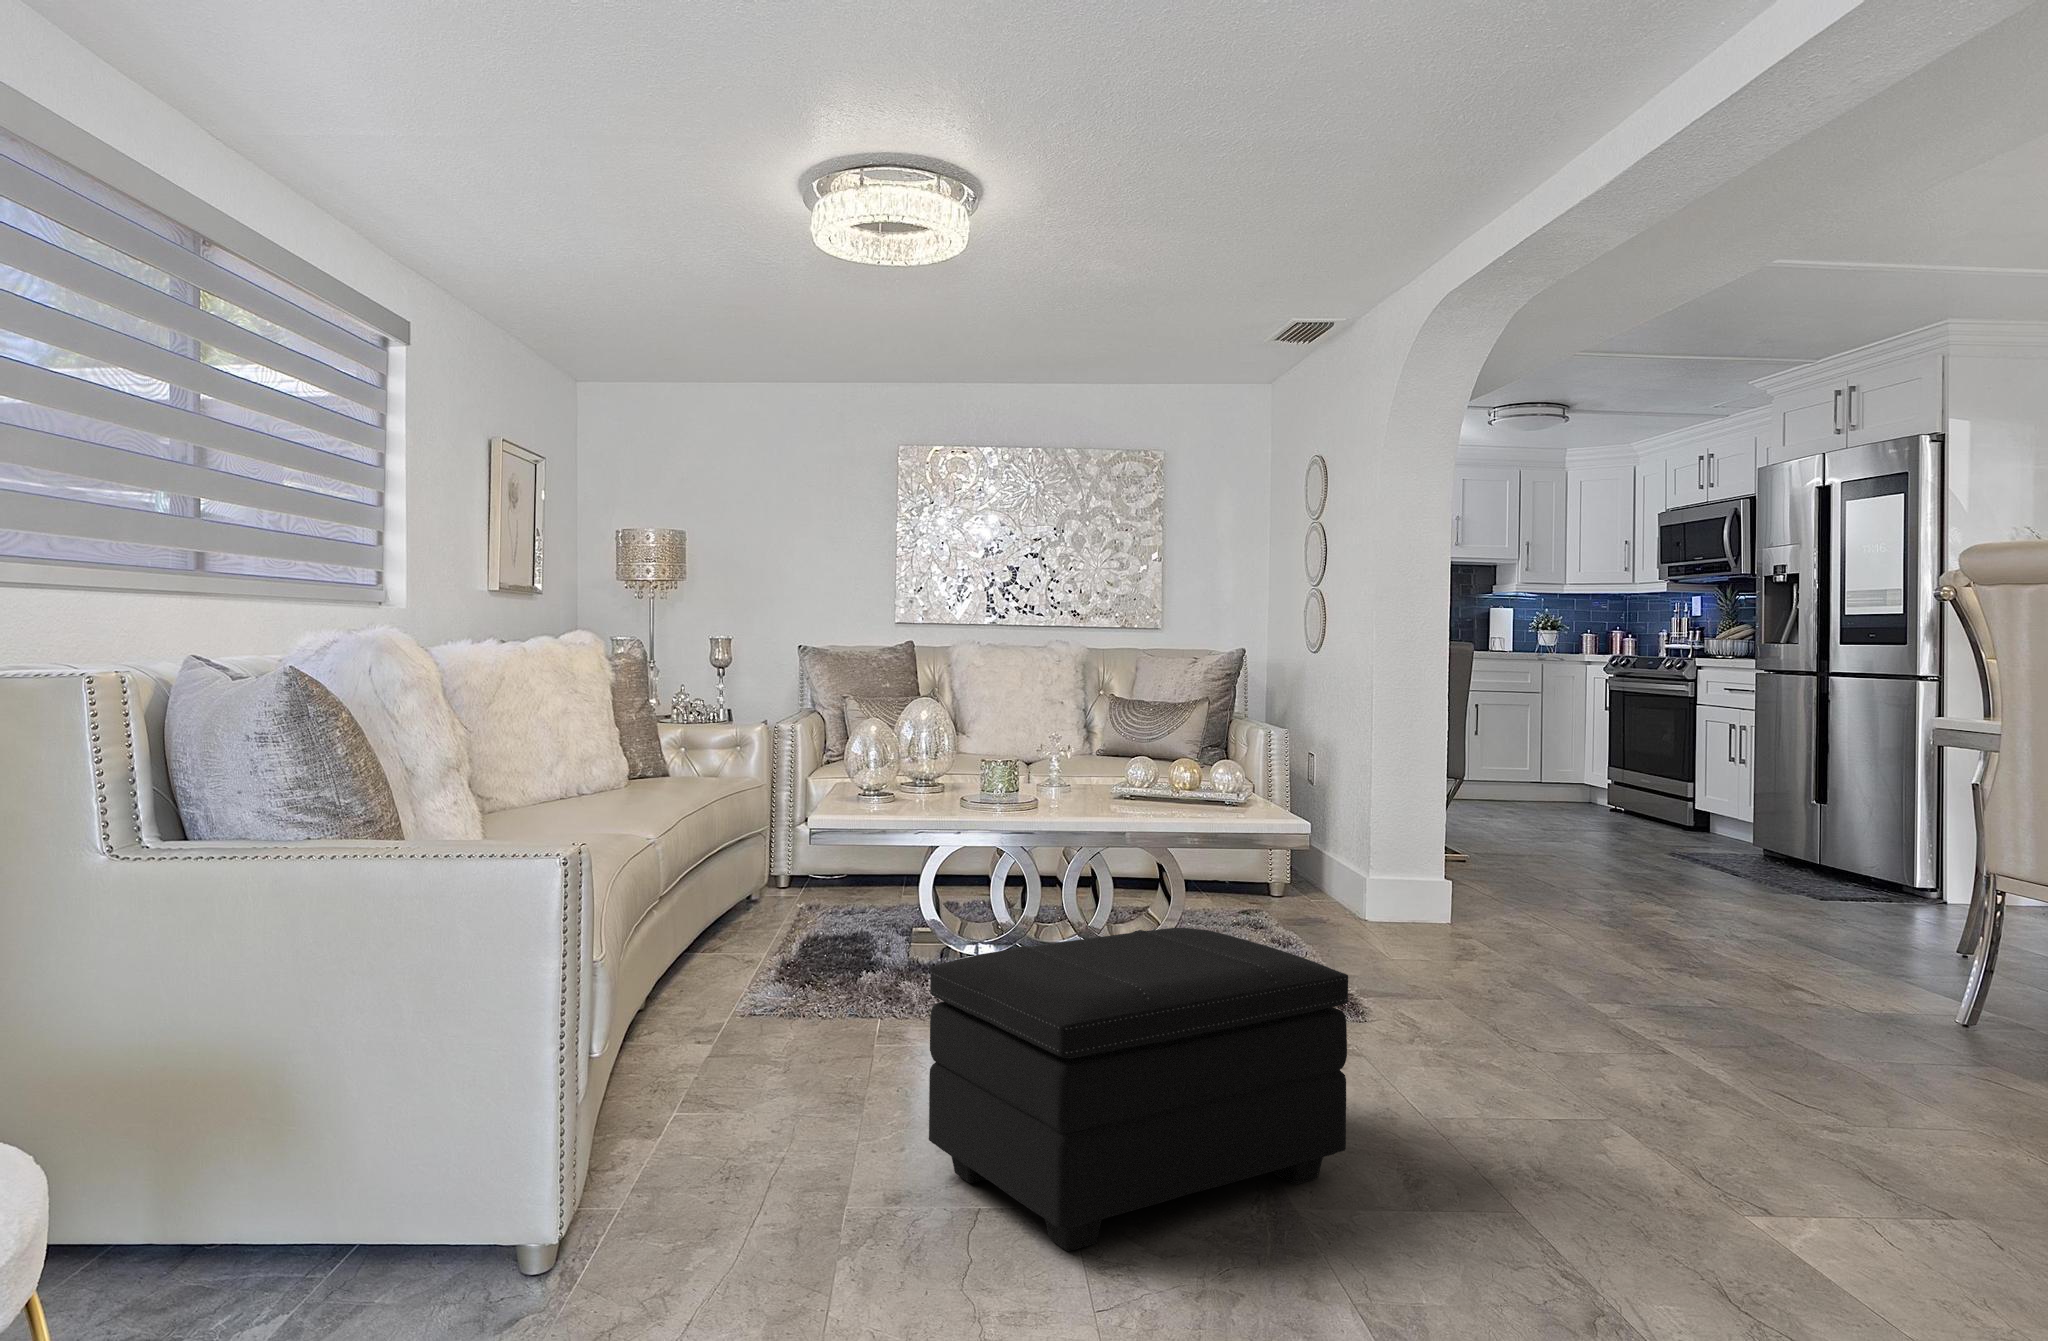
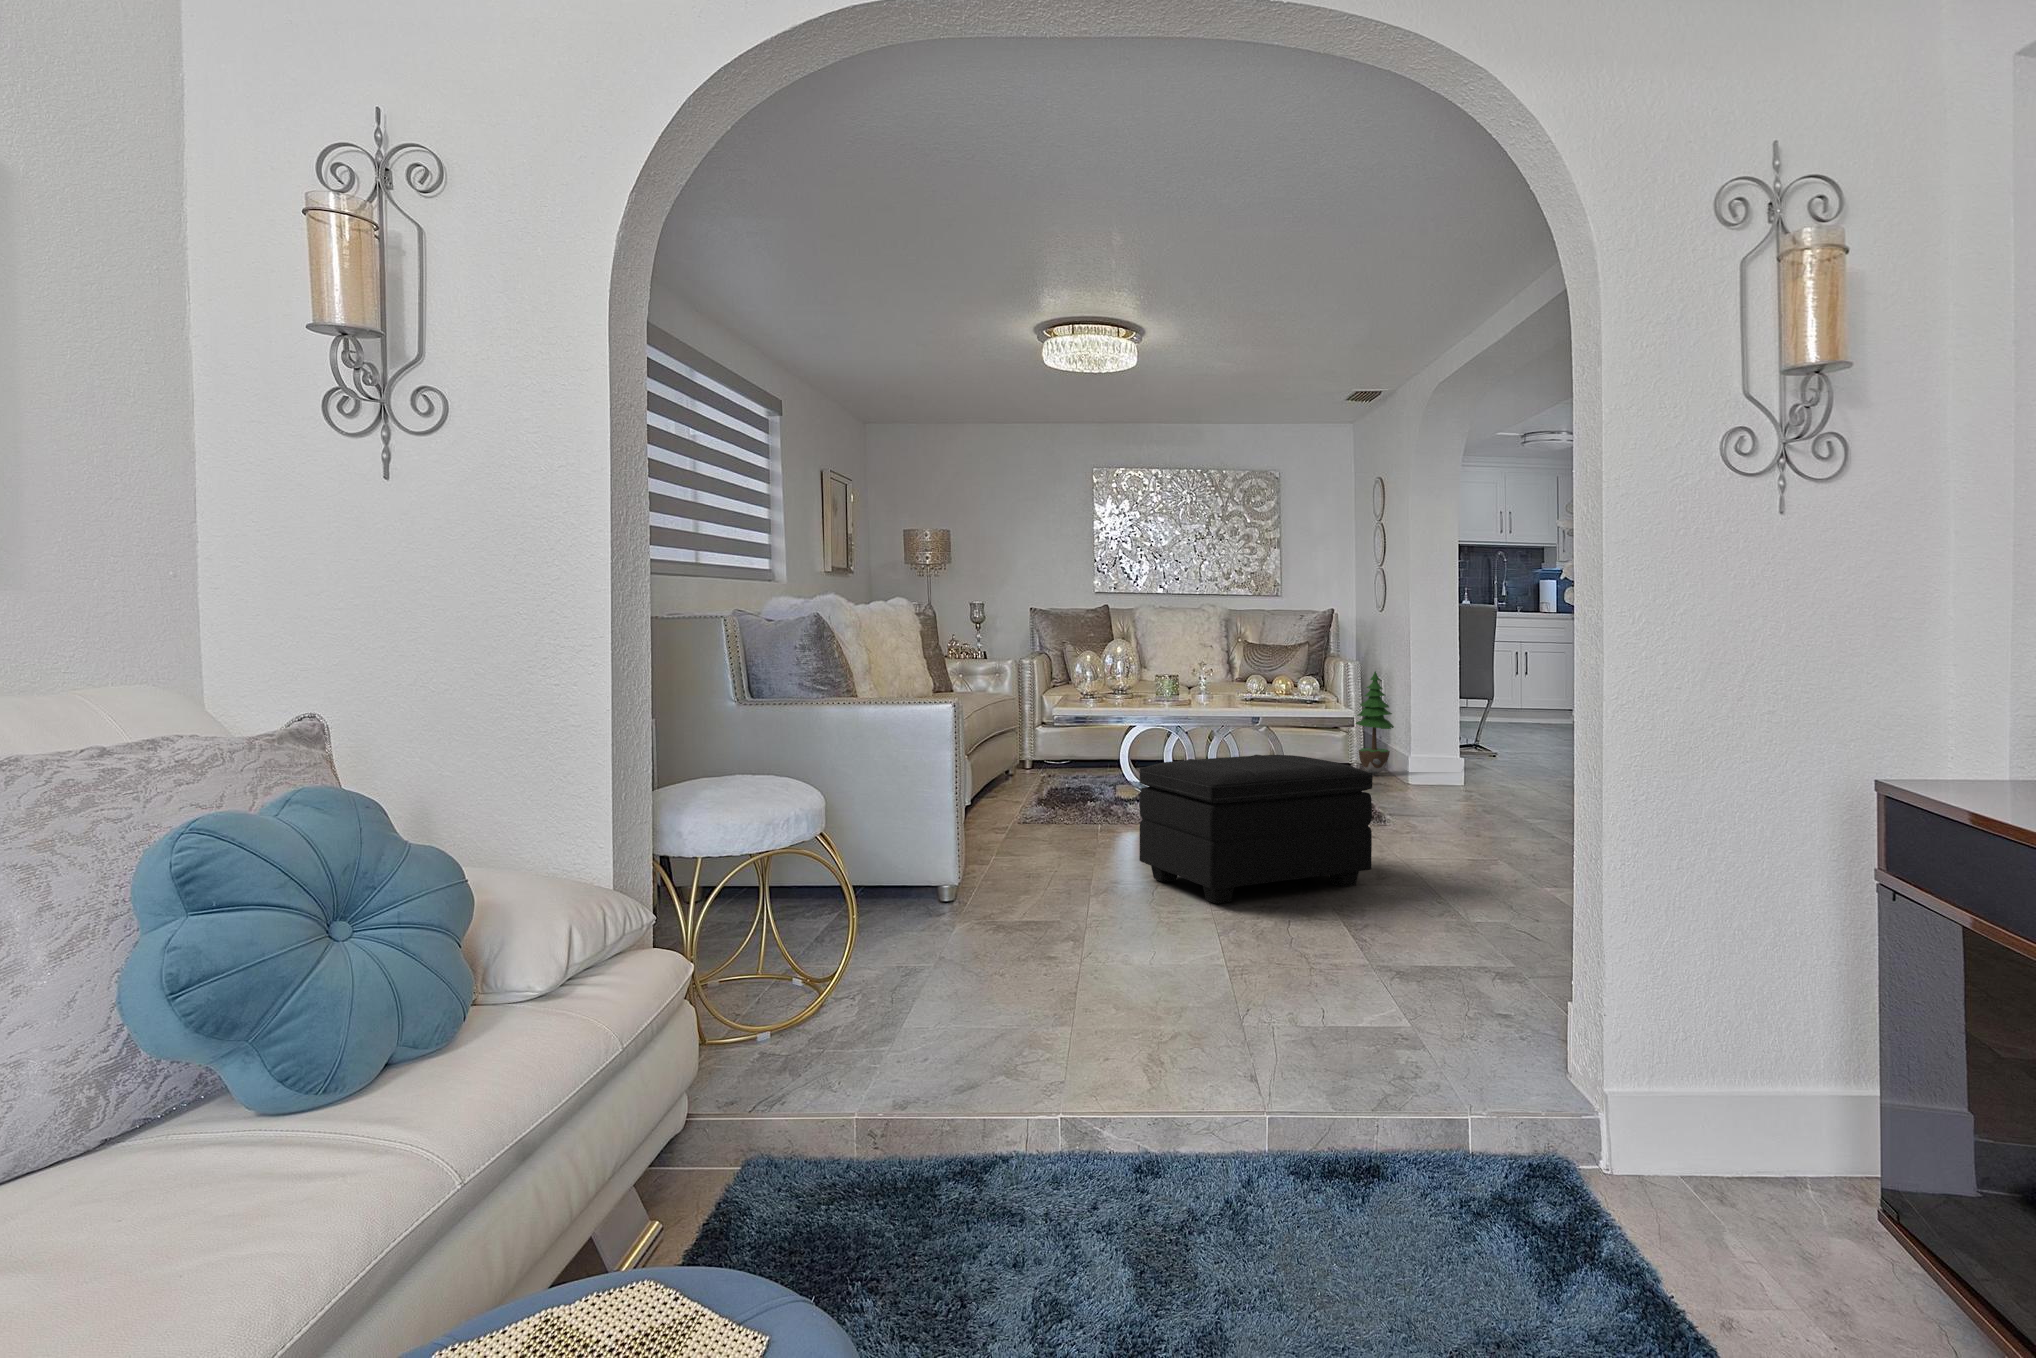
potted tree: none [1274,747,1330,902] -> present [1356,671,1394,775]

